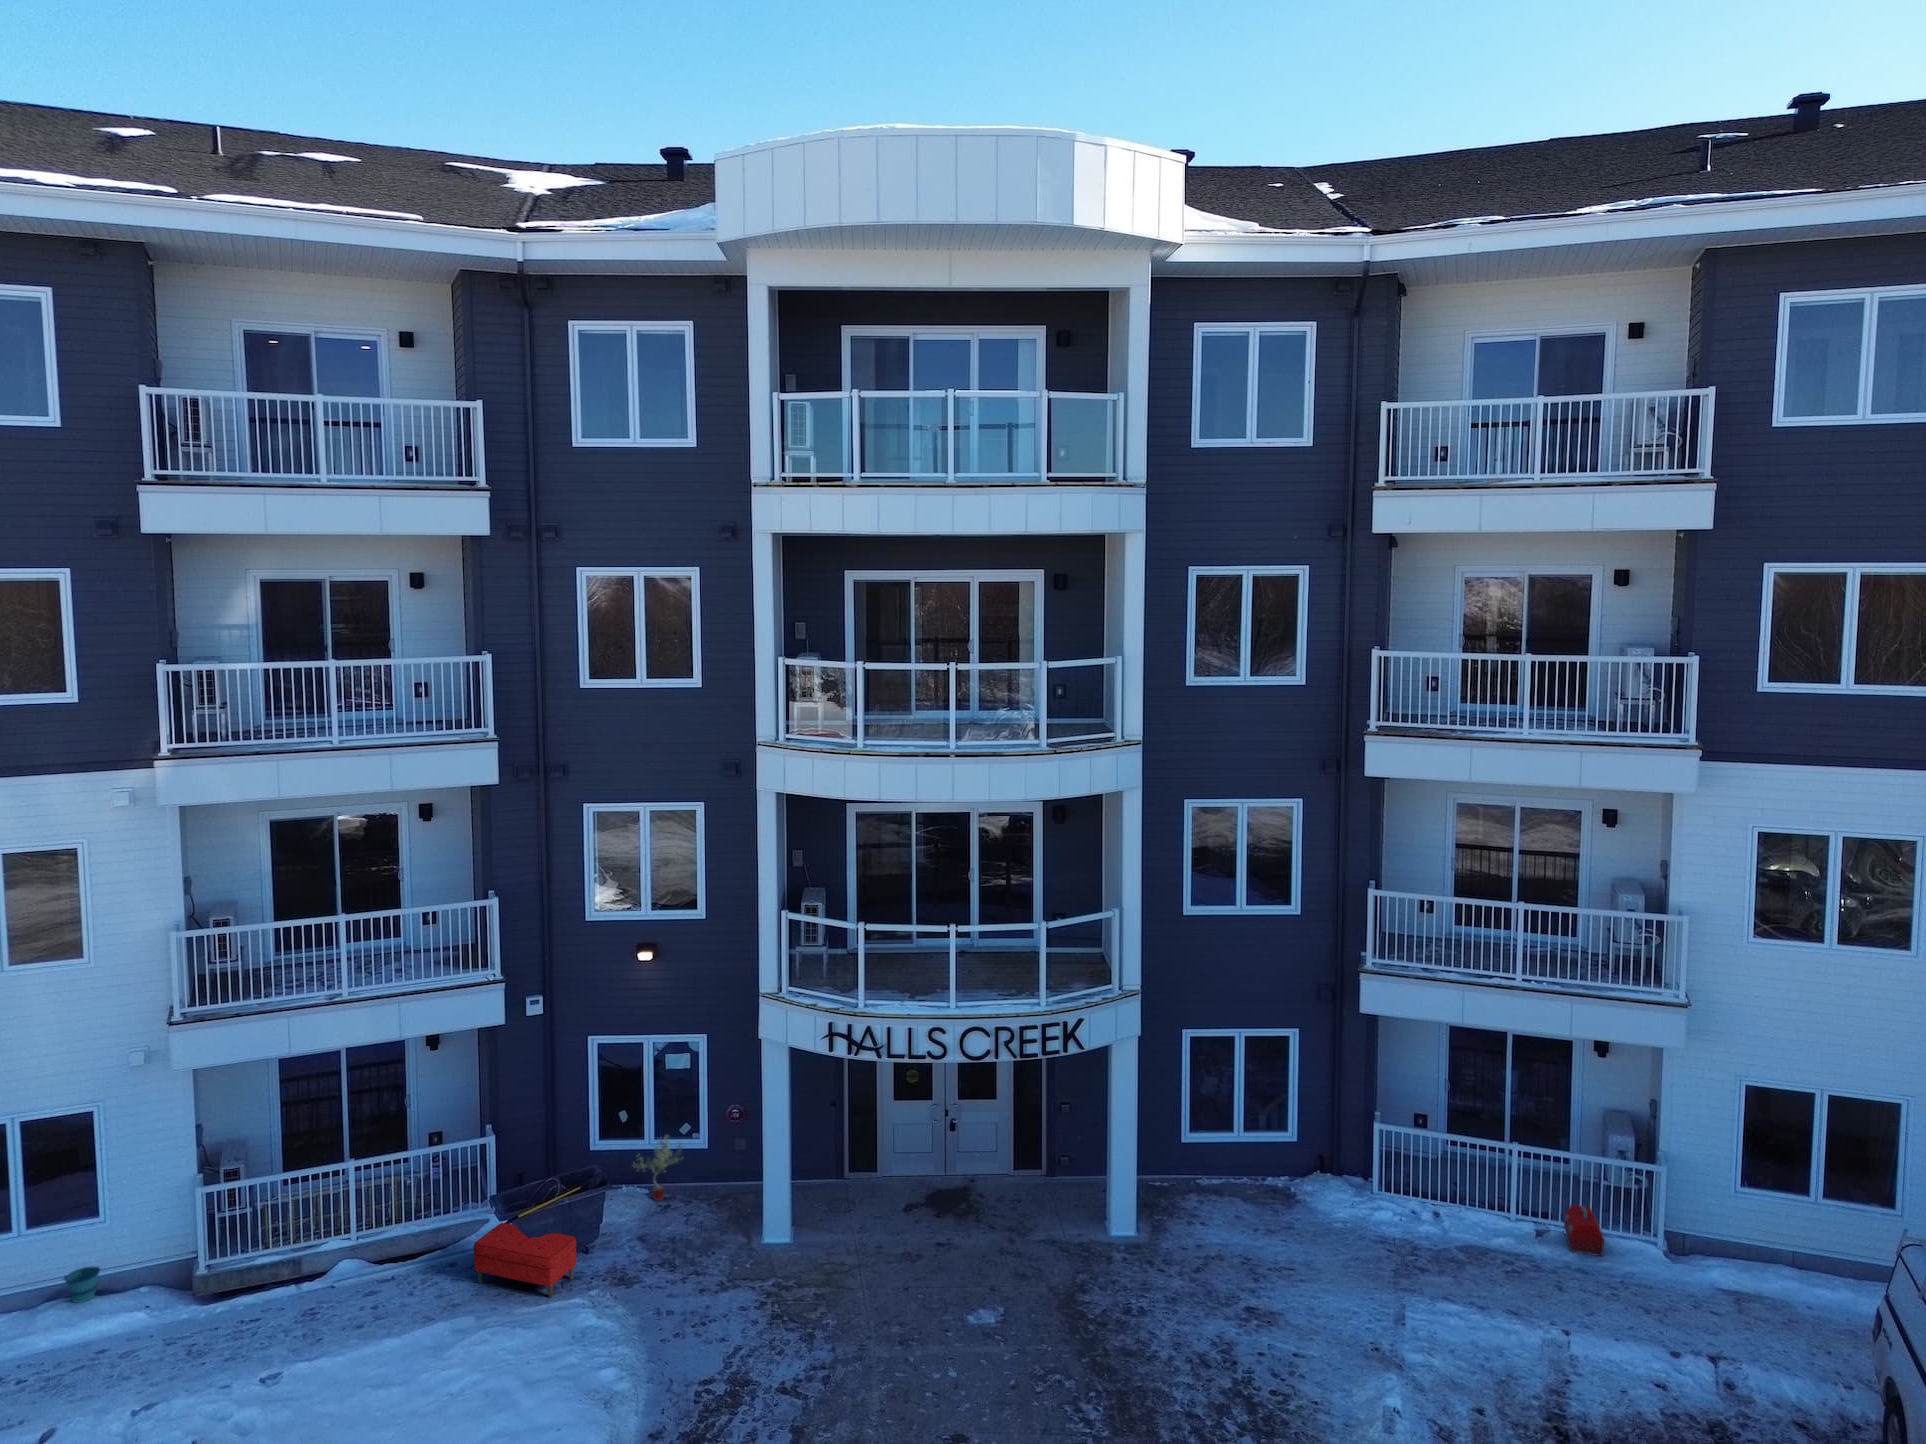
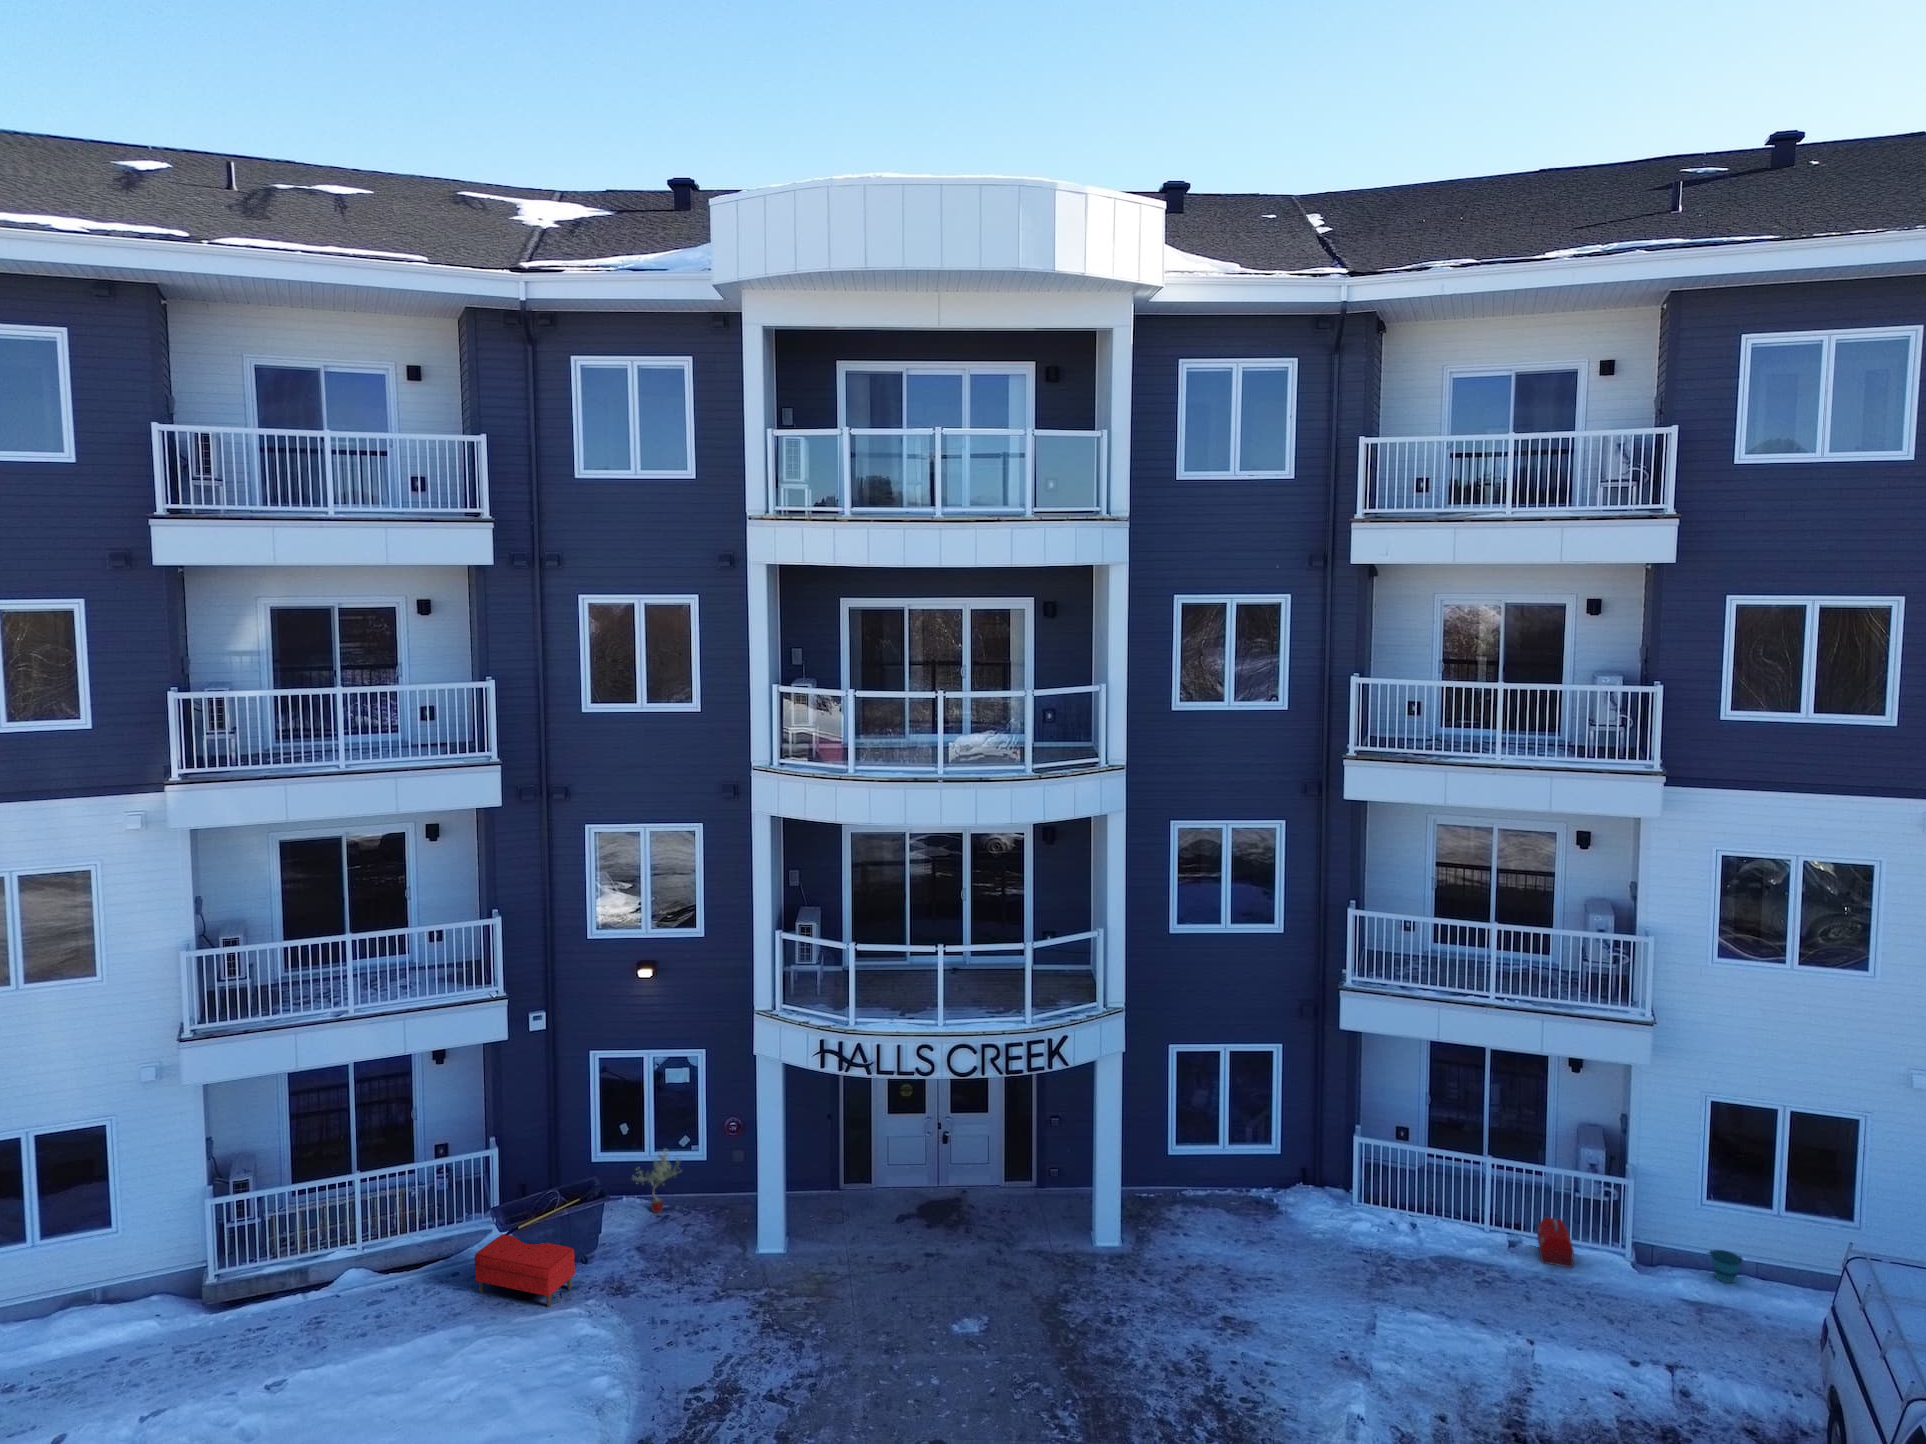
bucket: present [64,1267,100,1303] -> present [1708,1250,1742,1283]

